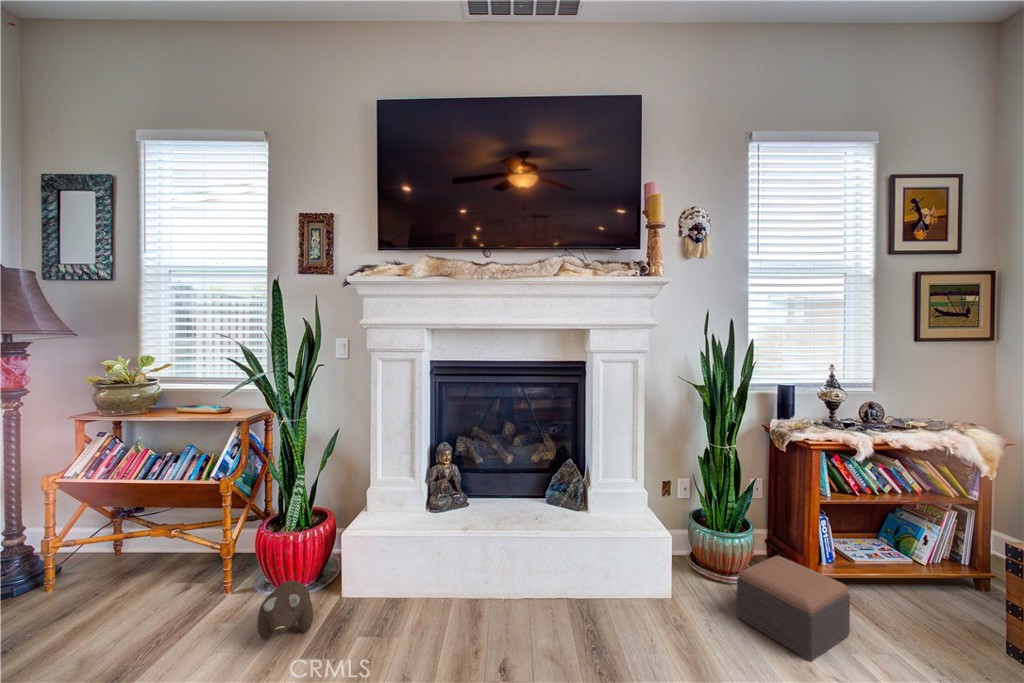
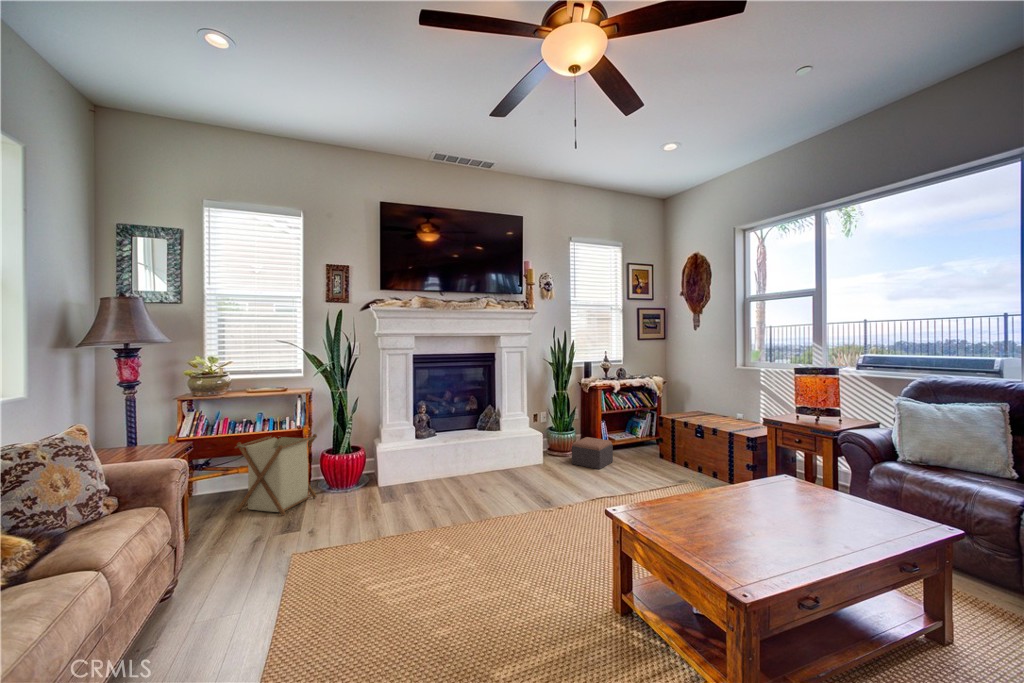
laundry basket: none [100,479,236,645] -> present [235,434,317,516]
plush toy: present [257,581,313,640] -> none [352,474,381,502]

